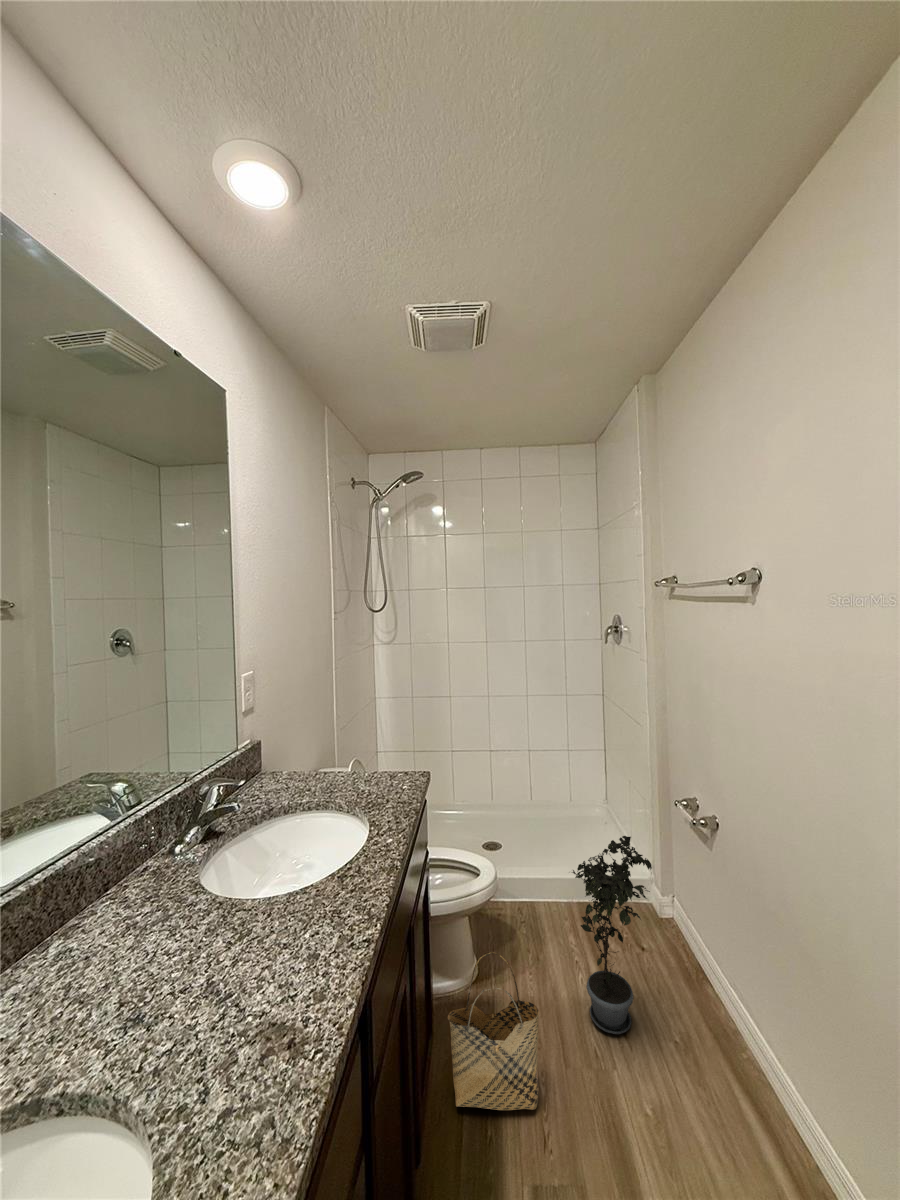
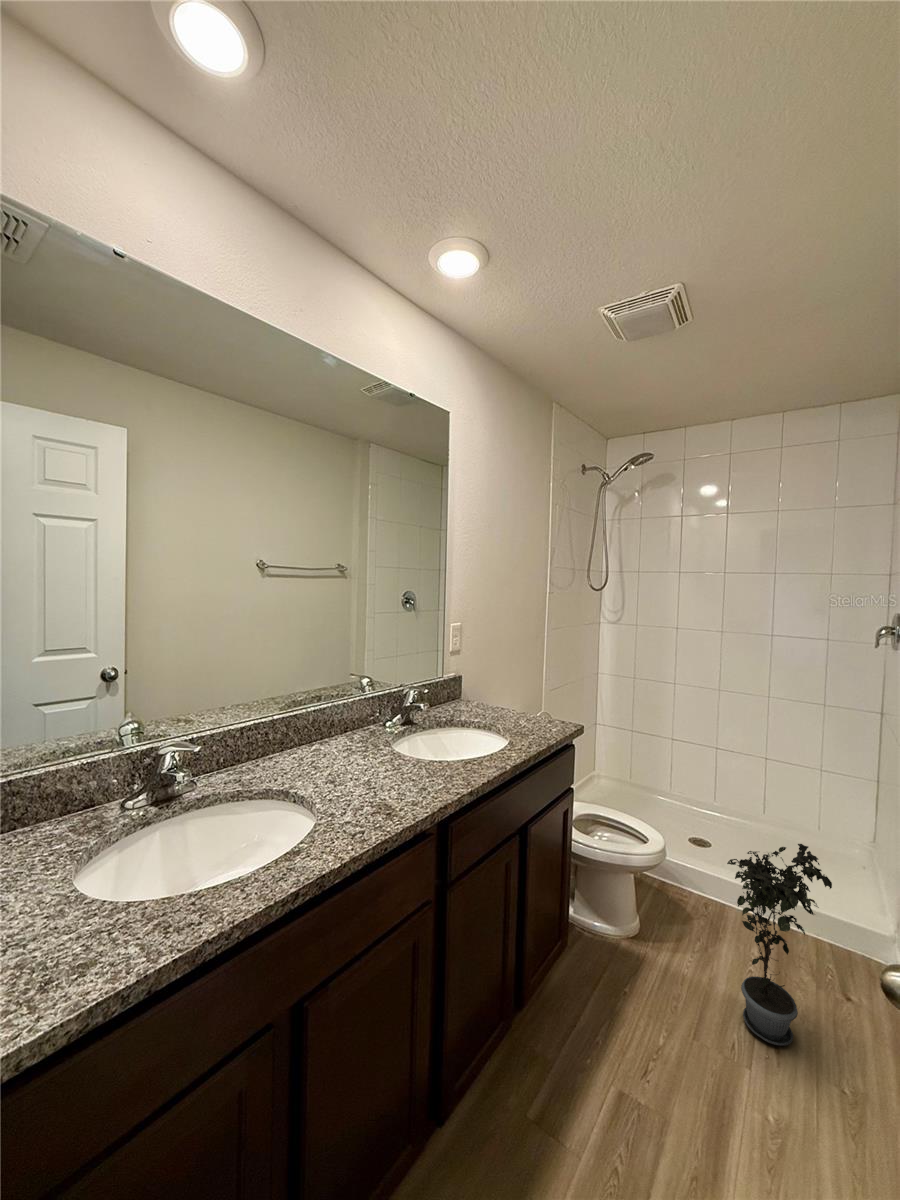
woven basket: present [448,952,539,1110] -> none [579,897,667,1046]

